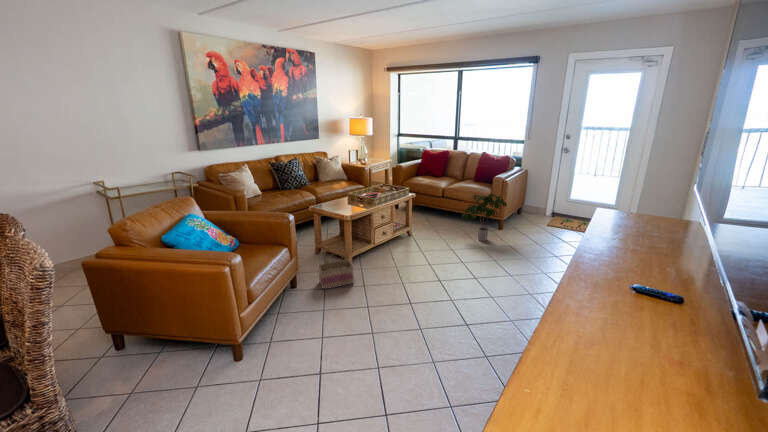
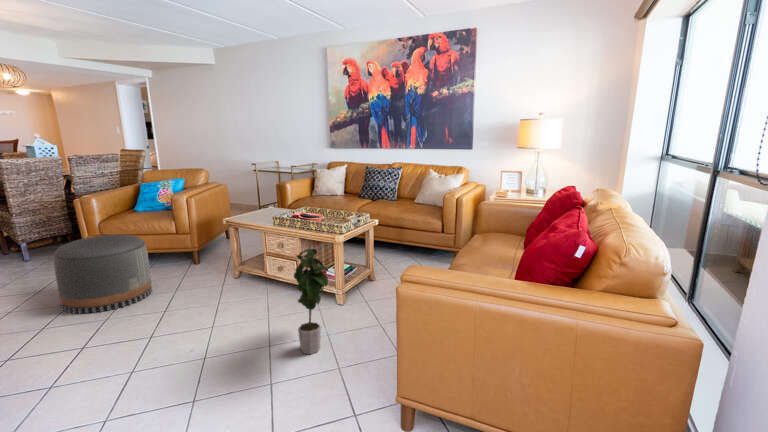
basket: present [318,247,354,289] -> none [181,232,206,275]
pouf: none [371,248,445,332] -> present [54,235,152,314]

